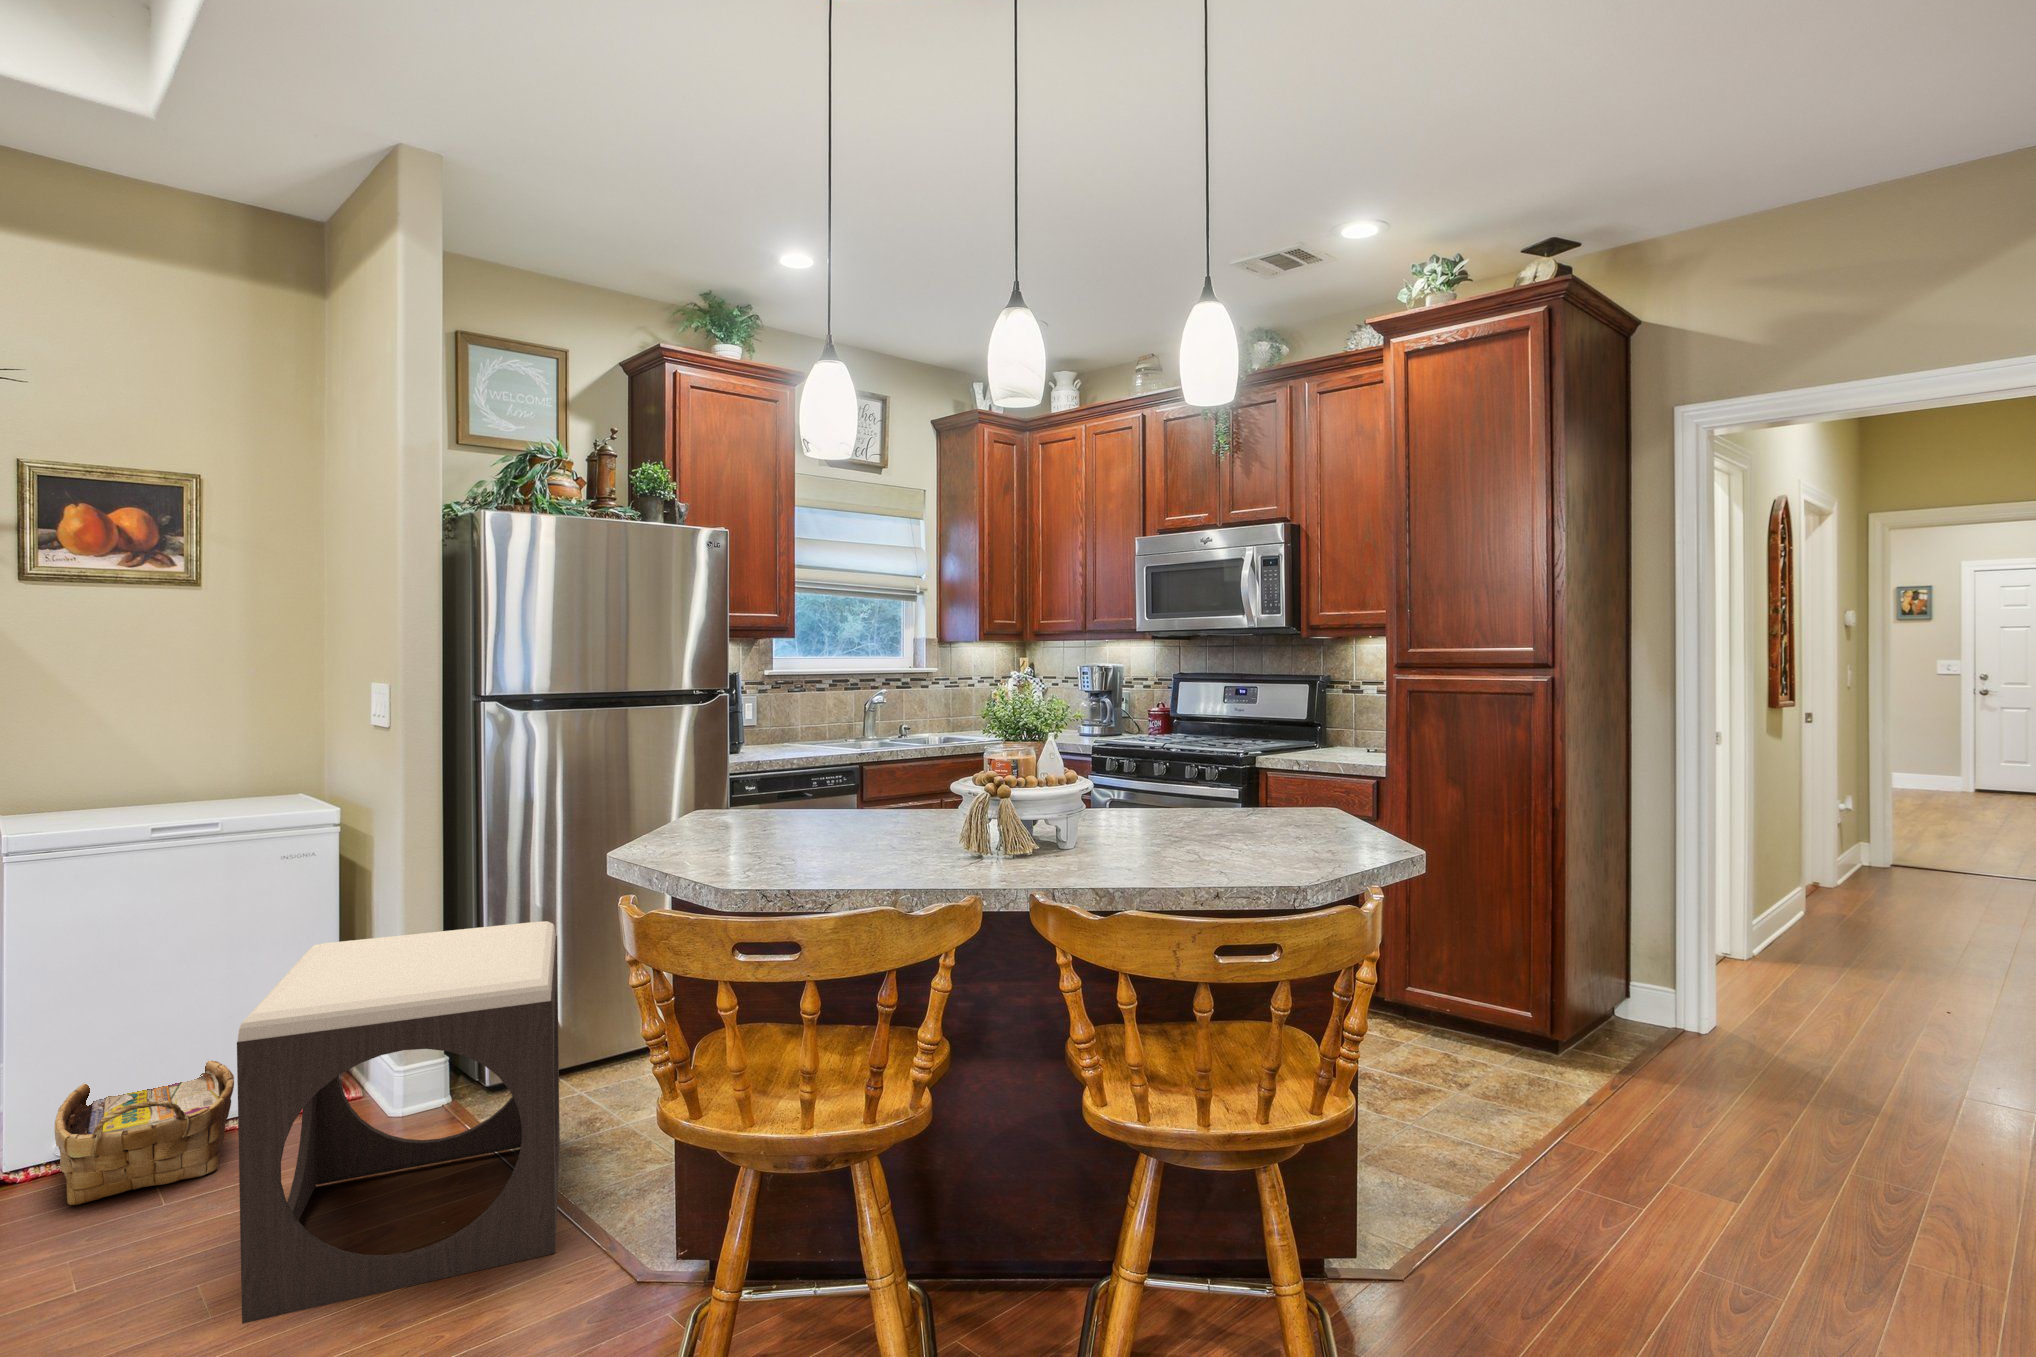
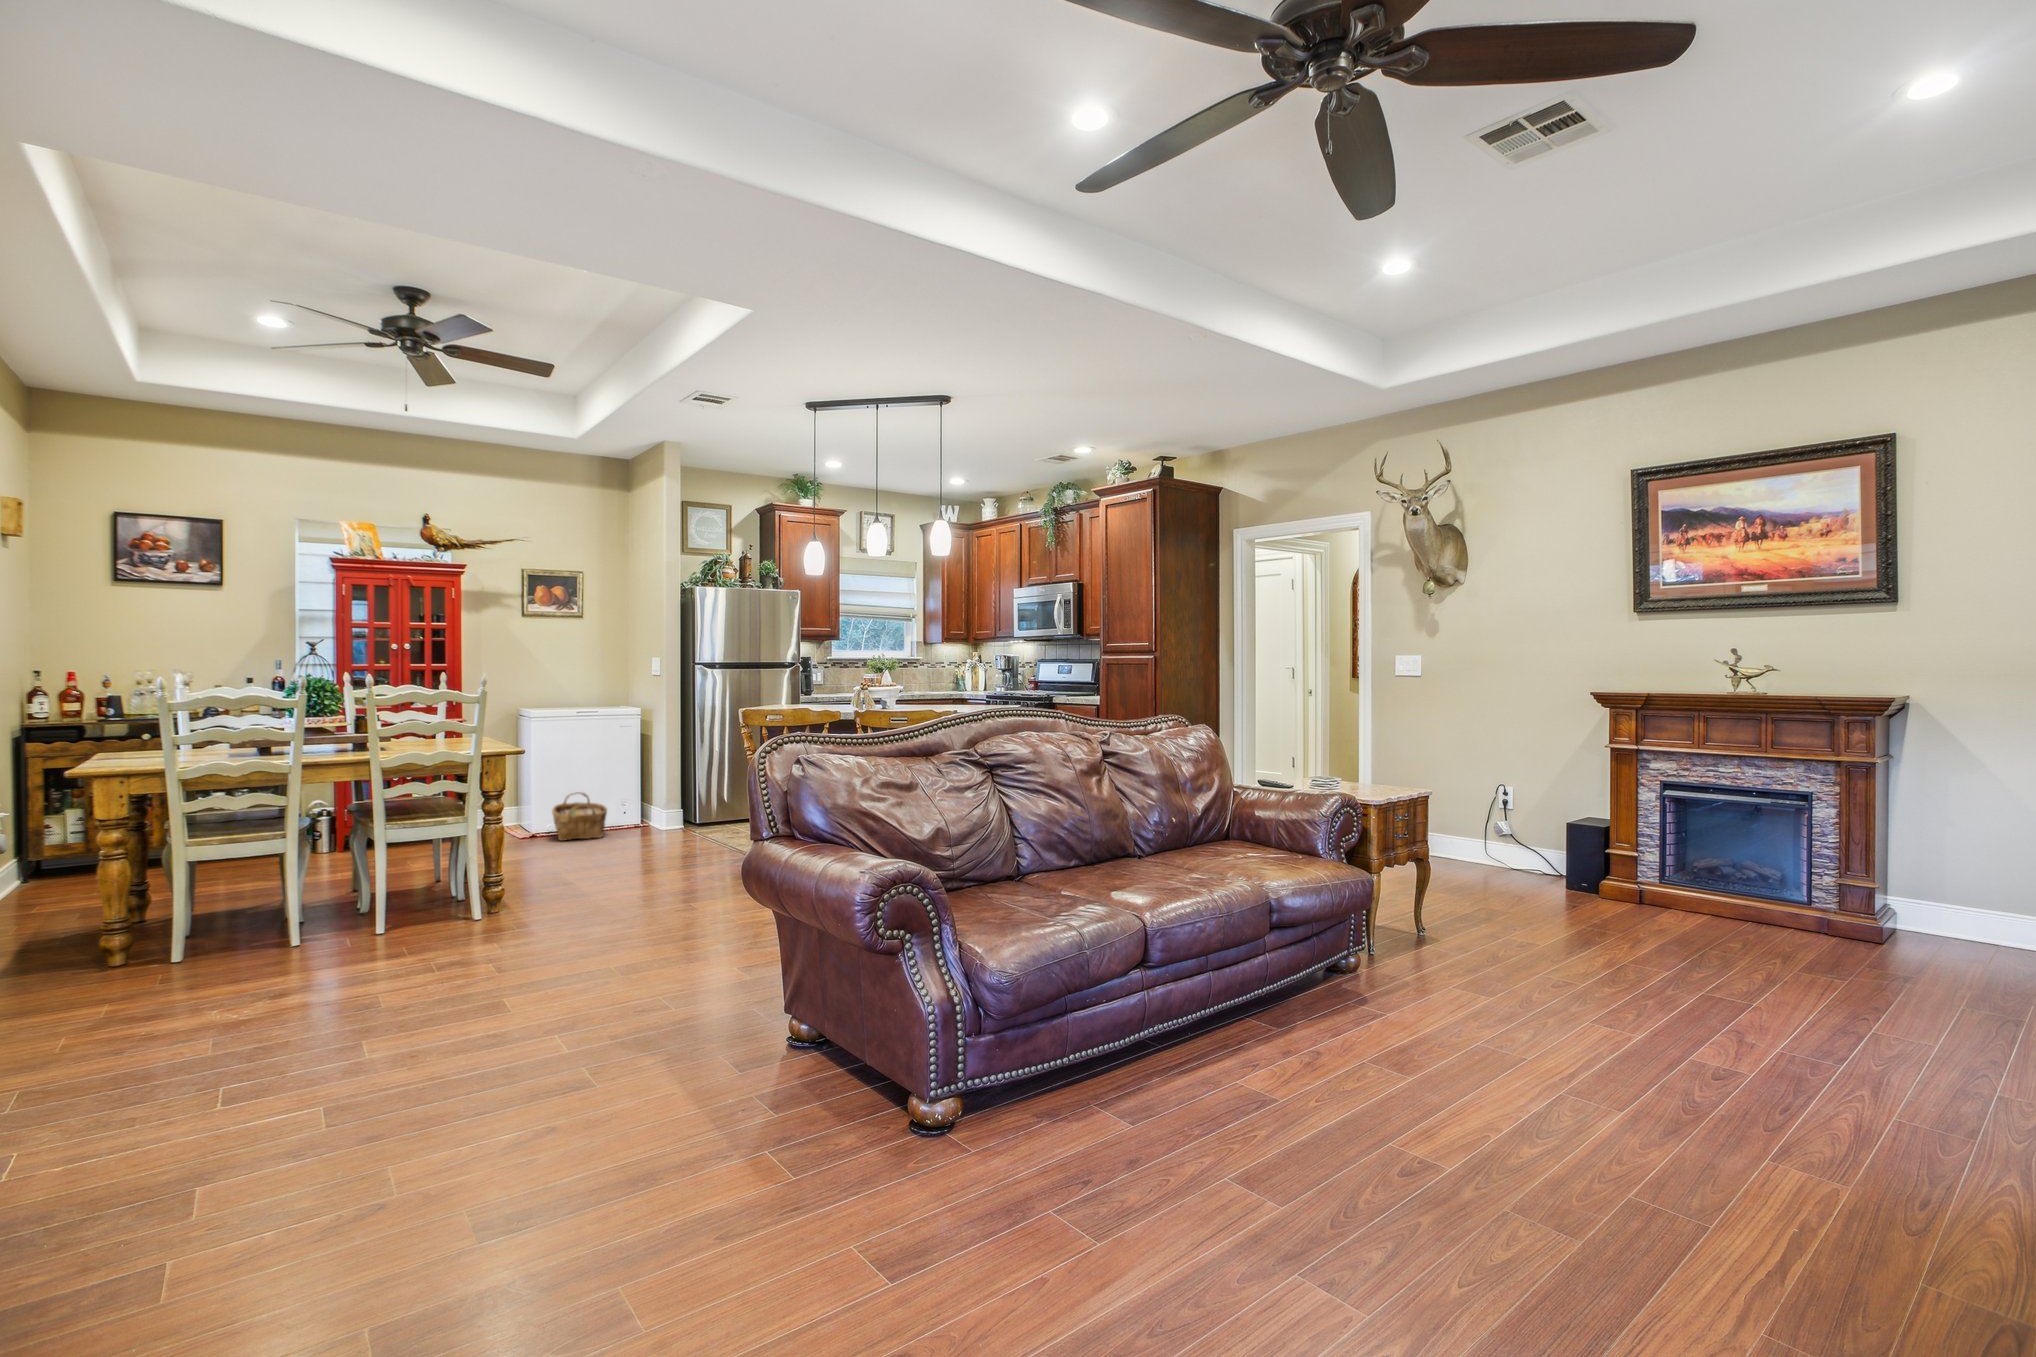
footstool: present [237,921,560,1324] -> none [628,748,725,857]

